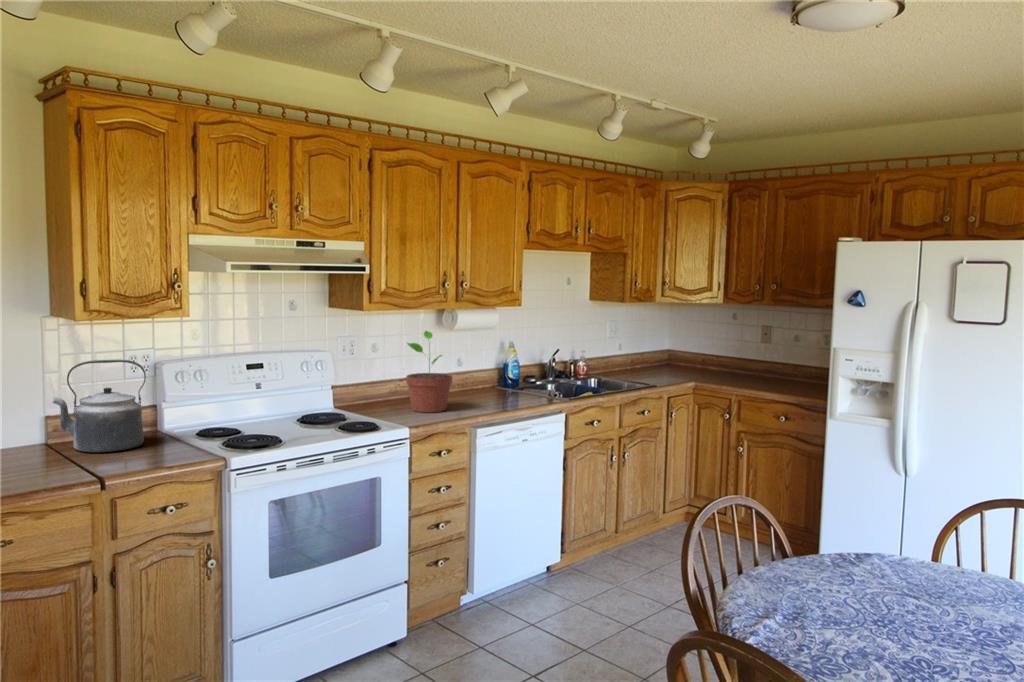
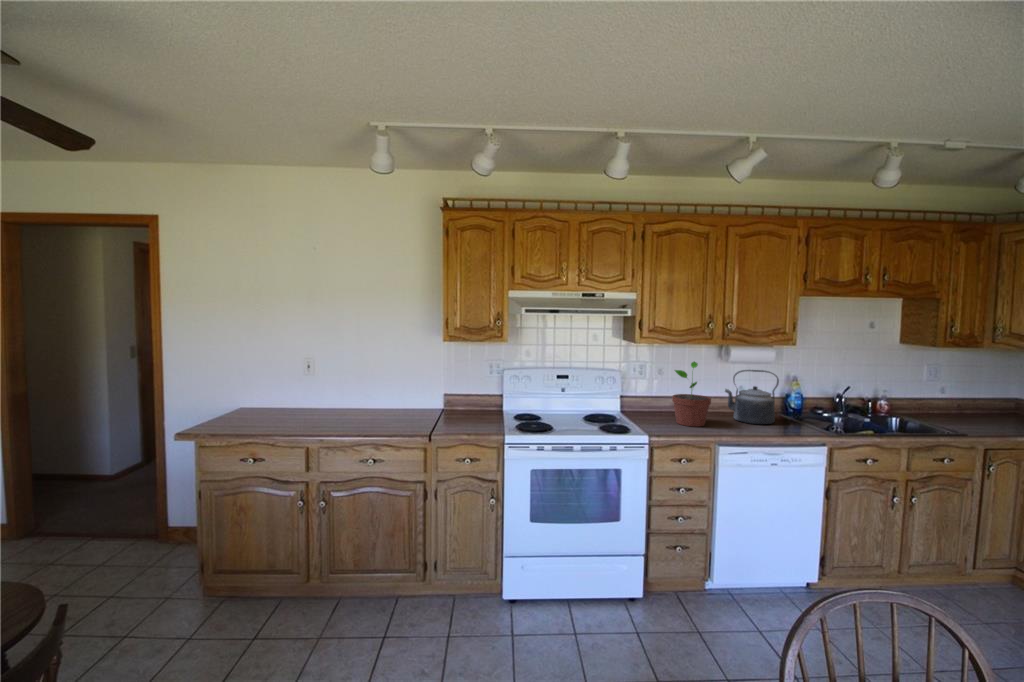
kettle: present [53,359,146,452] -> present [725,370,779,424]

